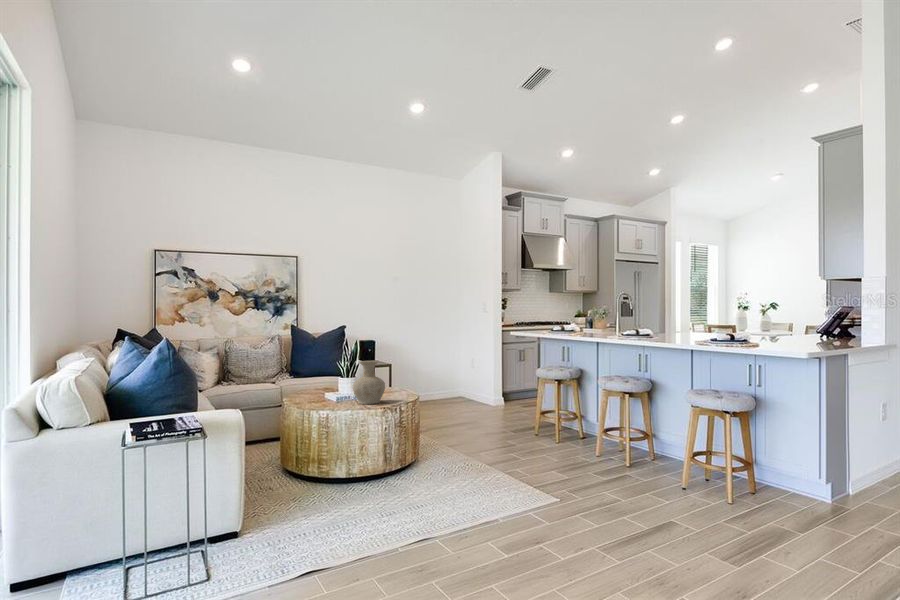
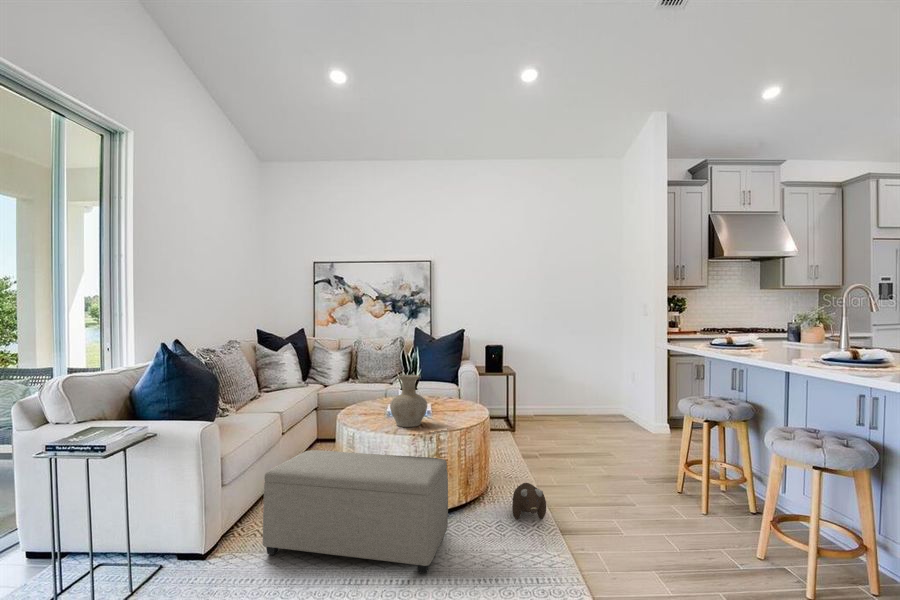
ottoman: none [286,422,435,520] -> present [263,450,448,574]
plush toy: none [447,437,477,464] -> present [512,483,546,519]

